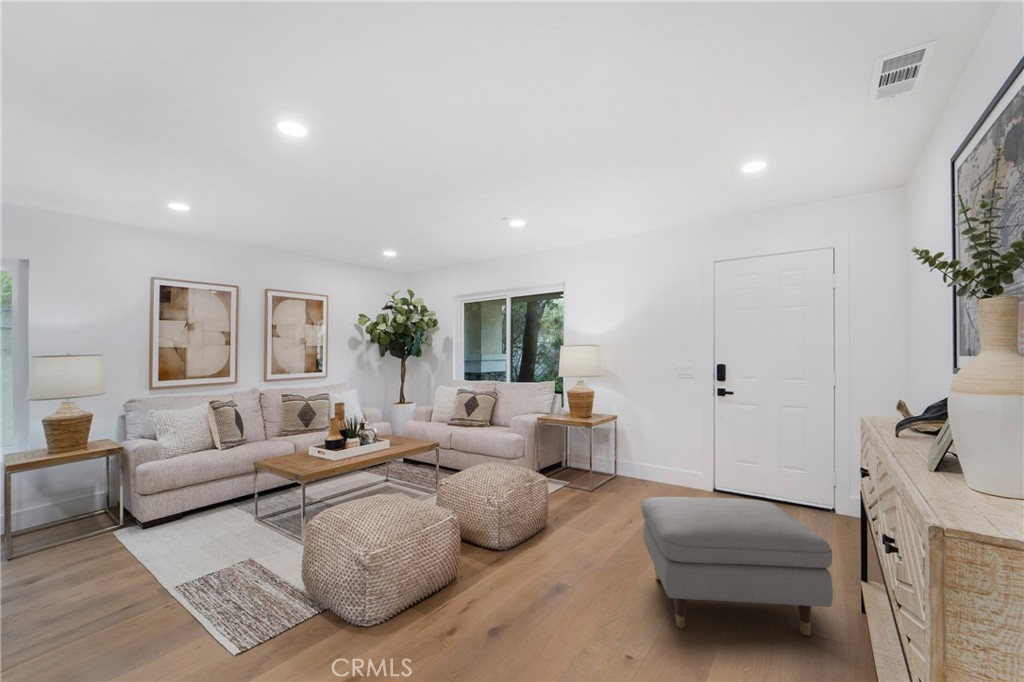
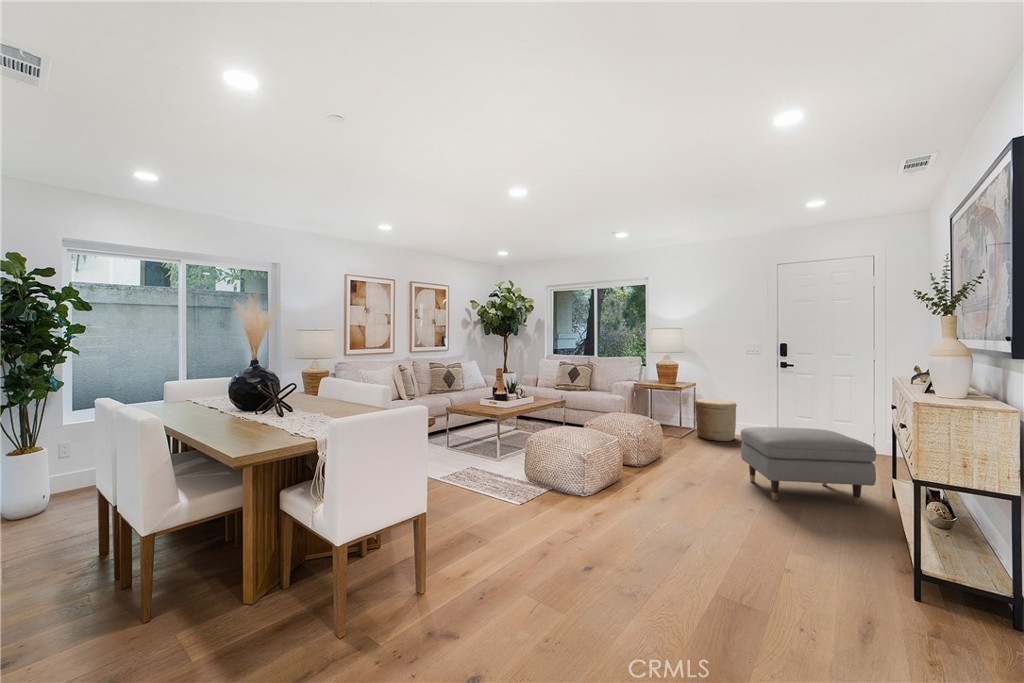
woven basket: none [612,436,663,494] -> present [695,399,737,441]

